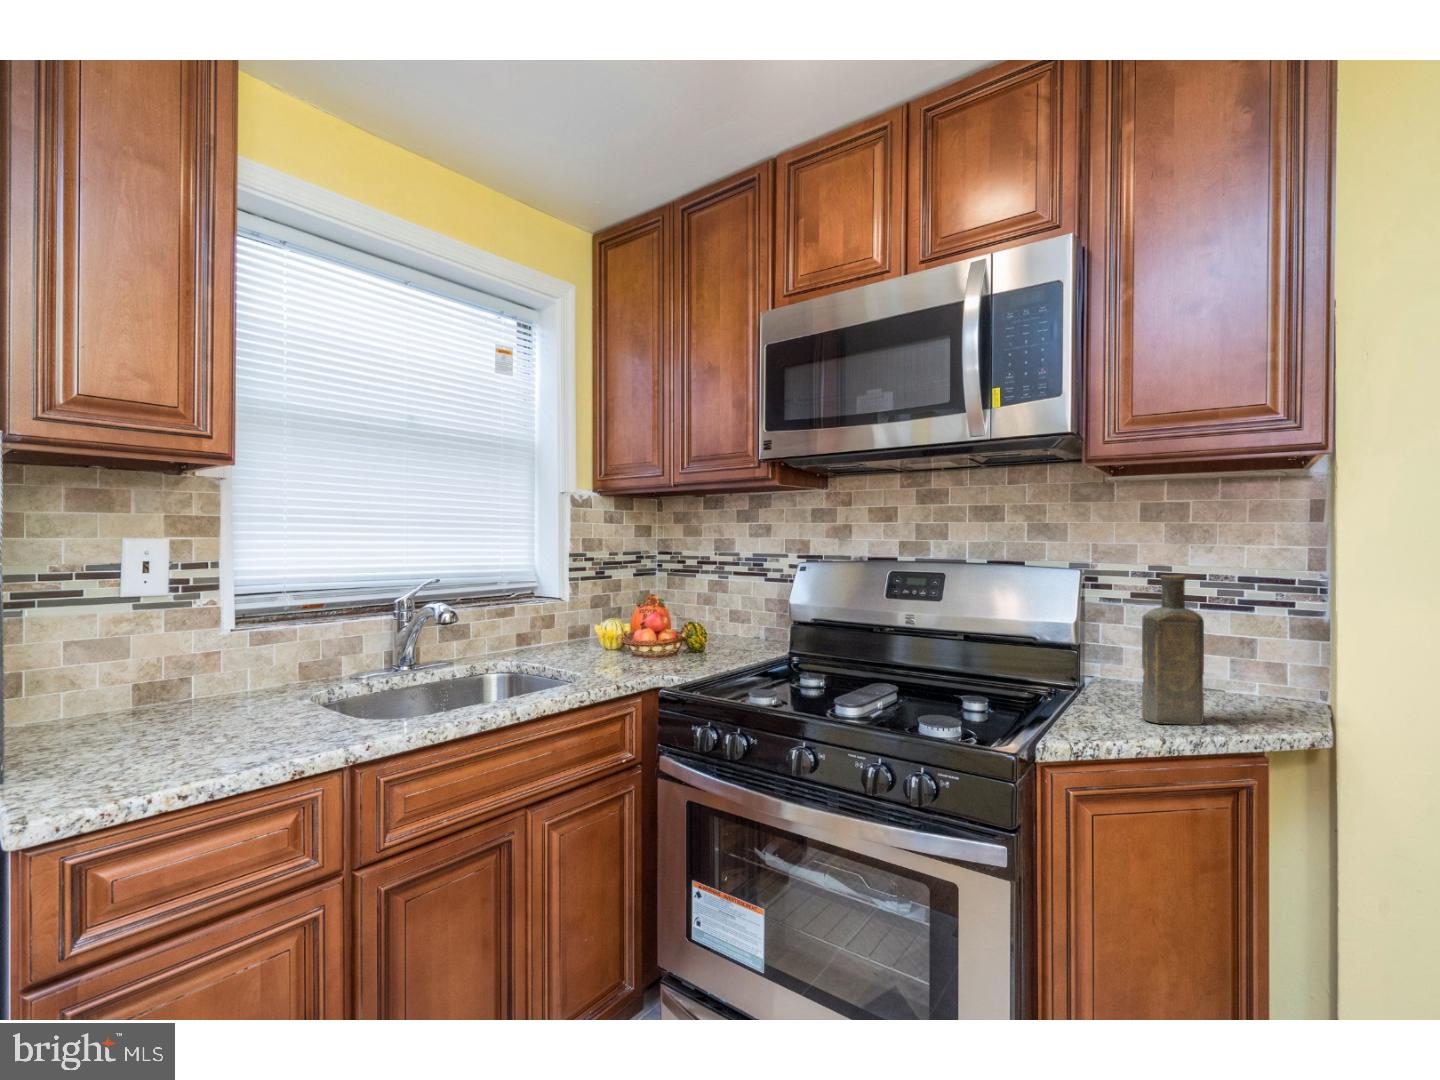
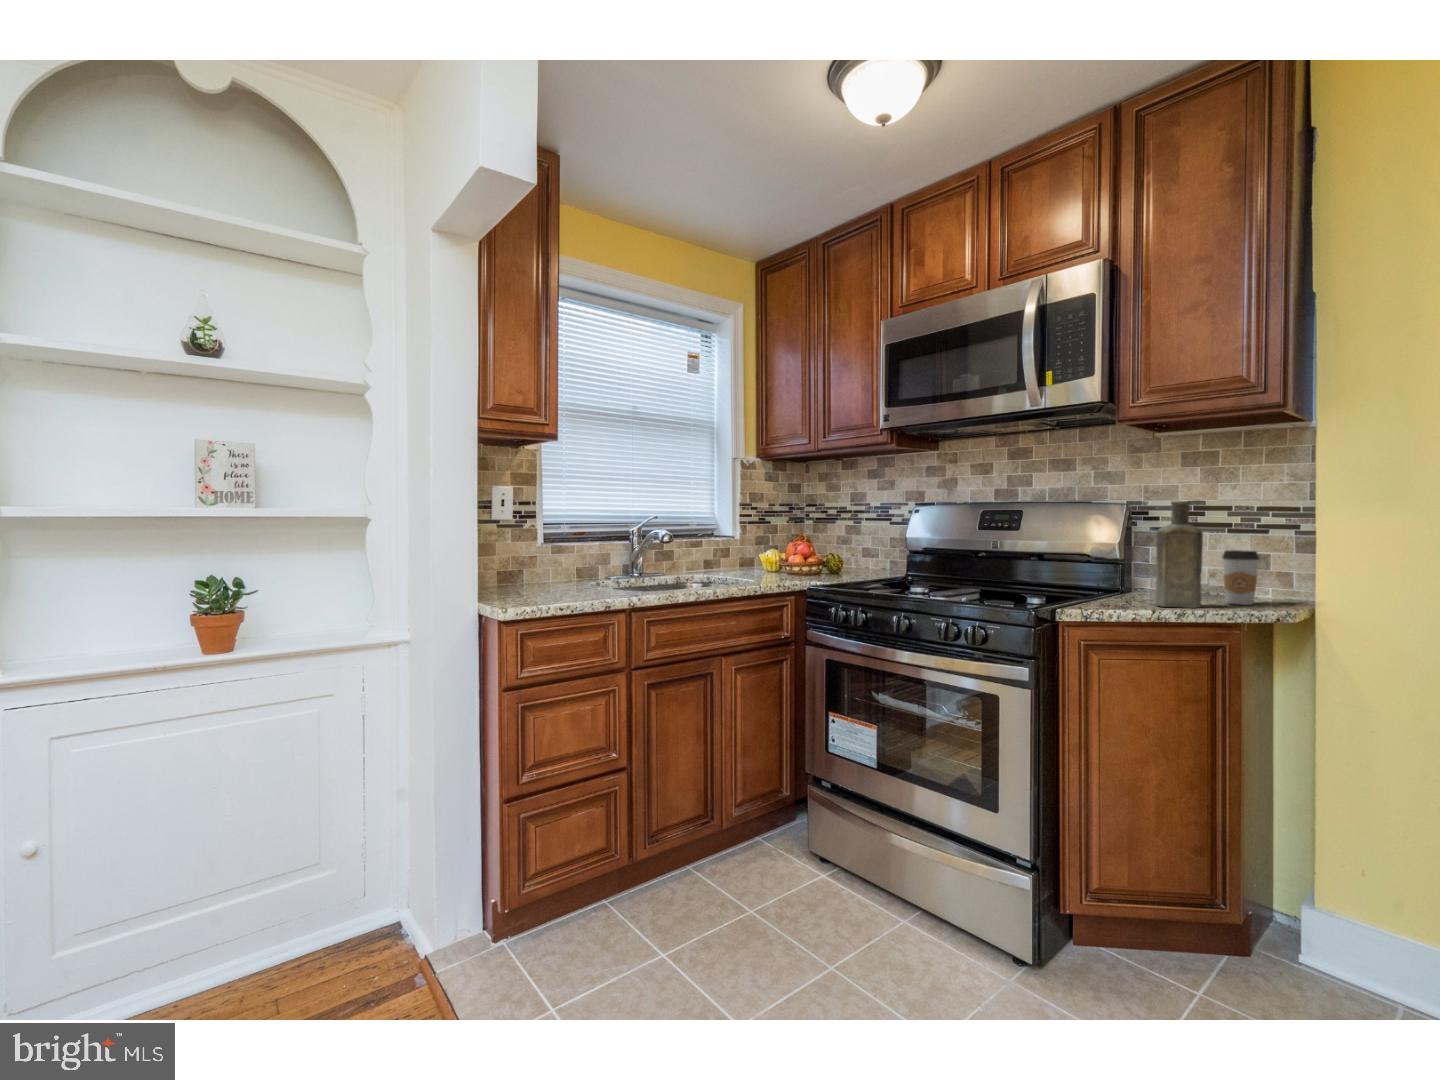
coffee cup: none [1217,639,1266,716] -> present [1222,550,1259,605]

